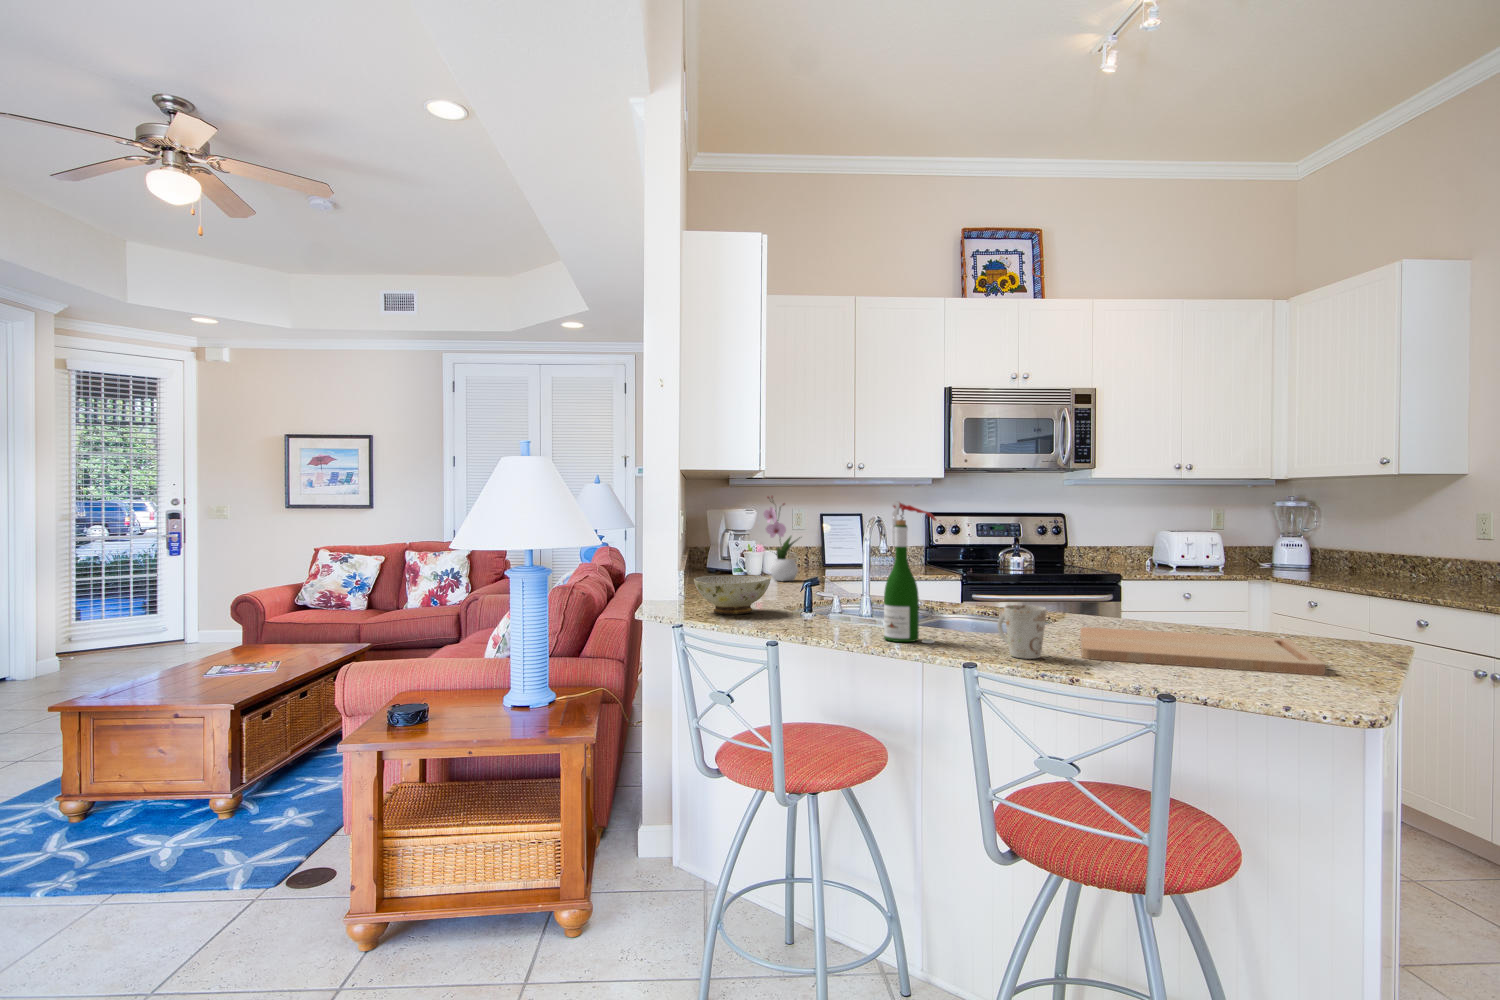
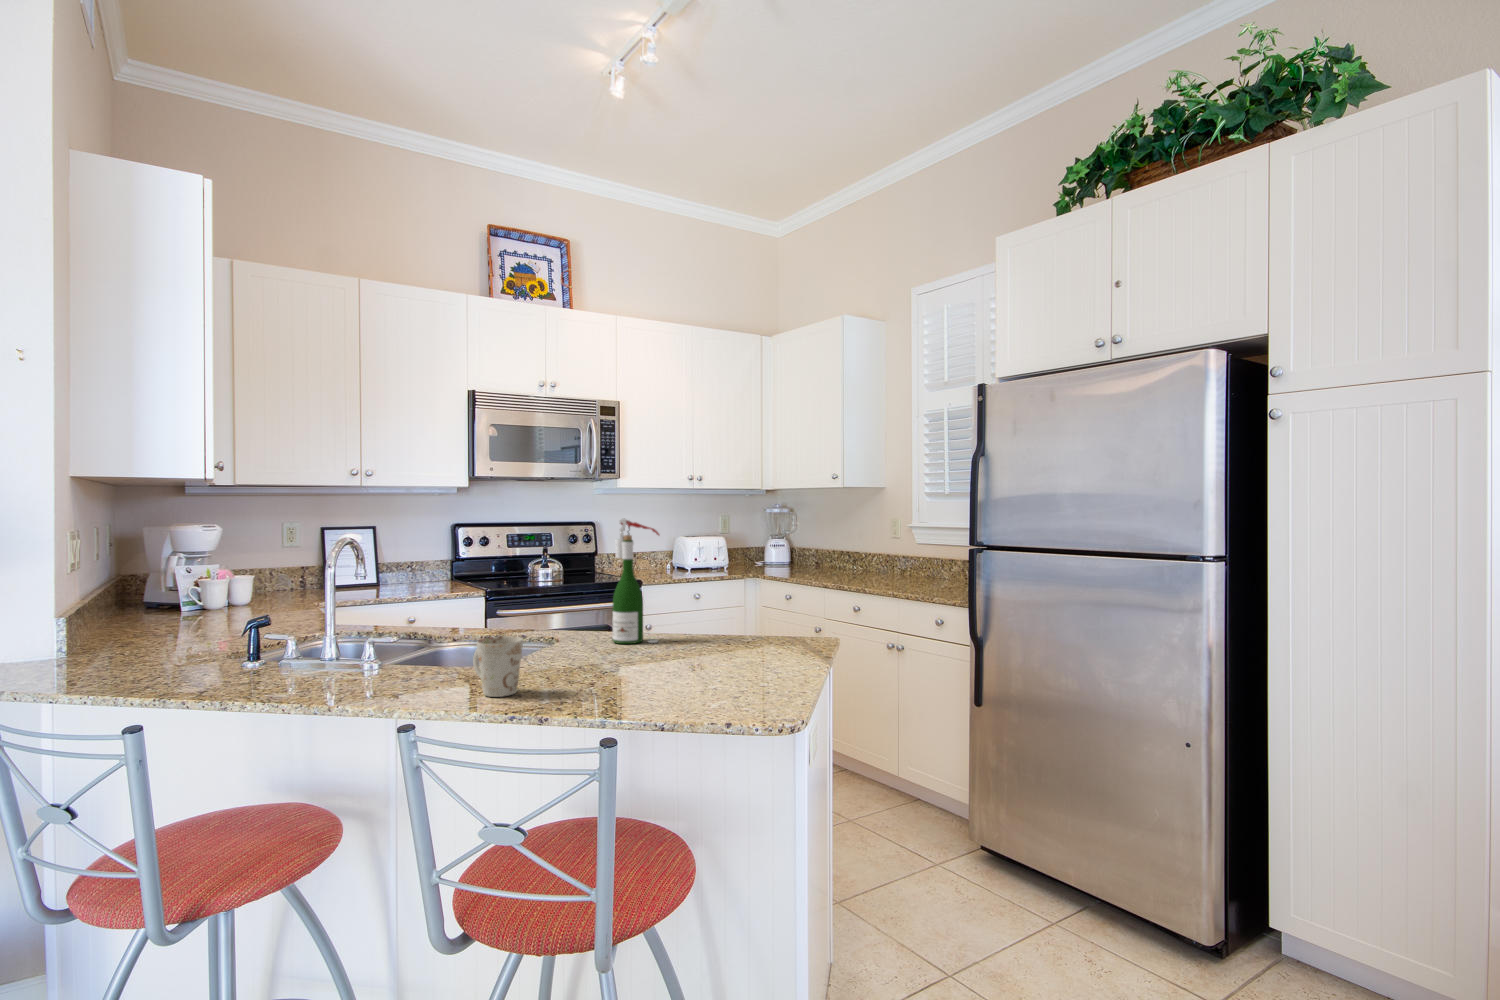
flower arrangement: present [764,496,800,581] -> none [229,508,285,612]
wine bottle: present [884,501,936,643] -> present [613,519,659,644]
ceramic bowl: present [694,575,771,614] -> none [77,615,205,672]
cutting board: present [1080,627,1325,675] -> none [561,644,772,689]

